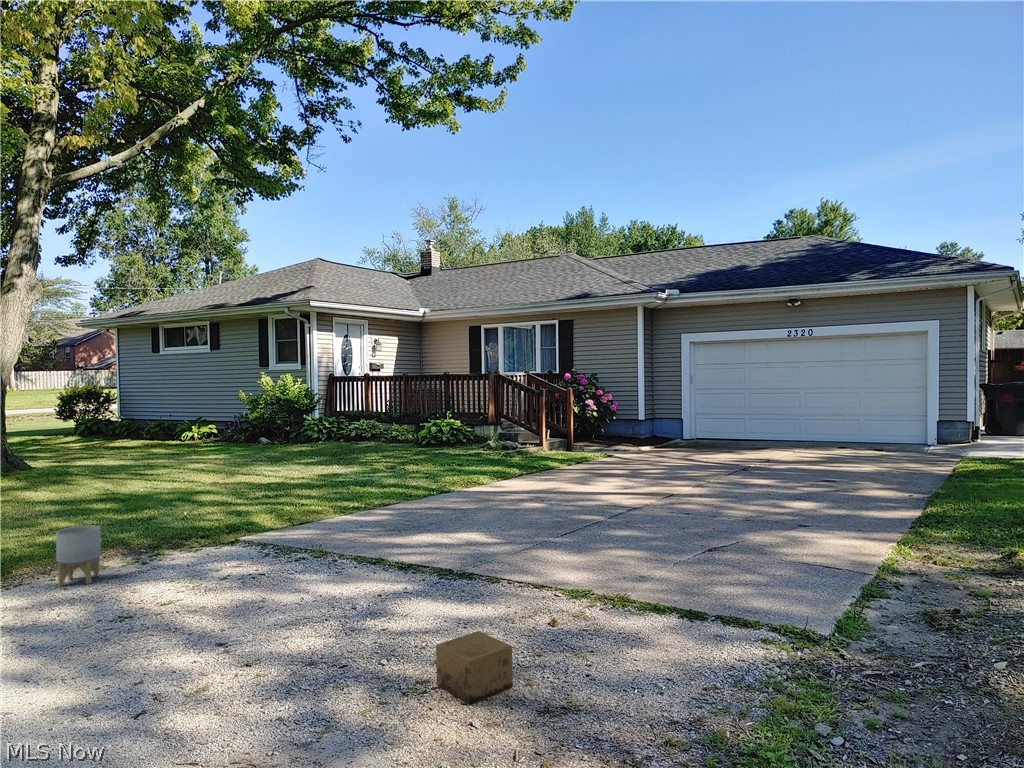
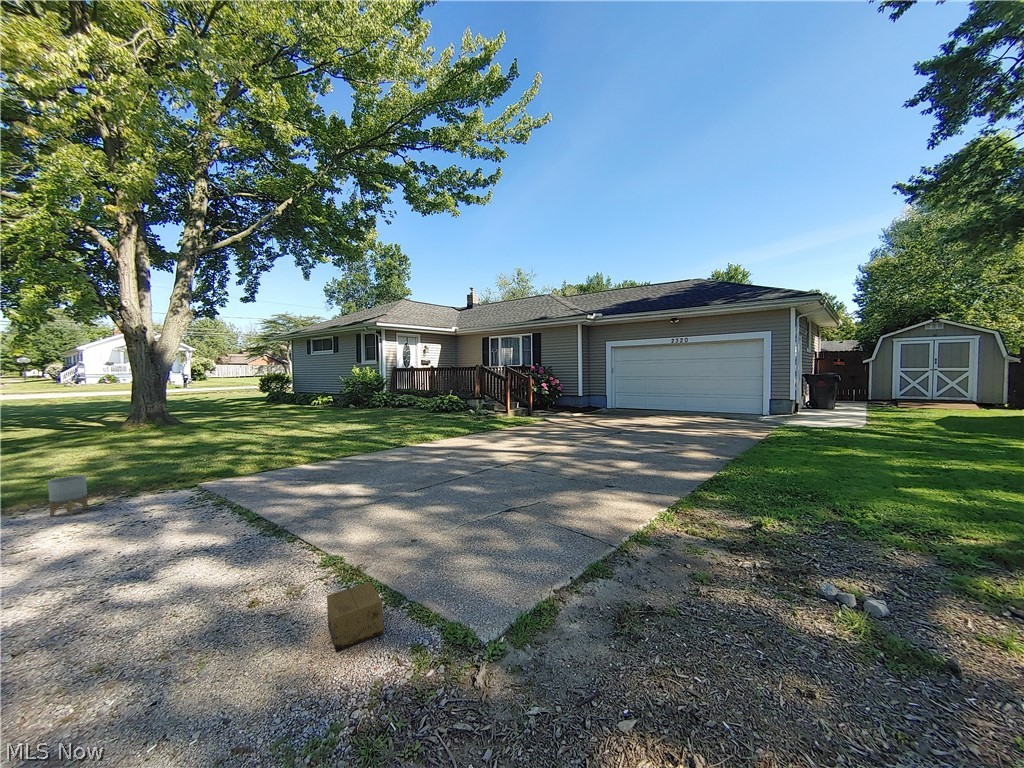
cardboard box: present [436,631,513,705] -> present [327,582,383,652]

